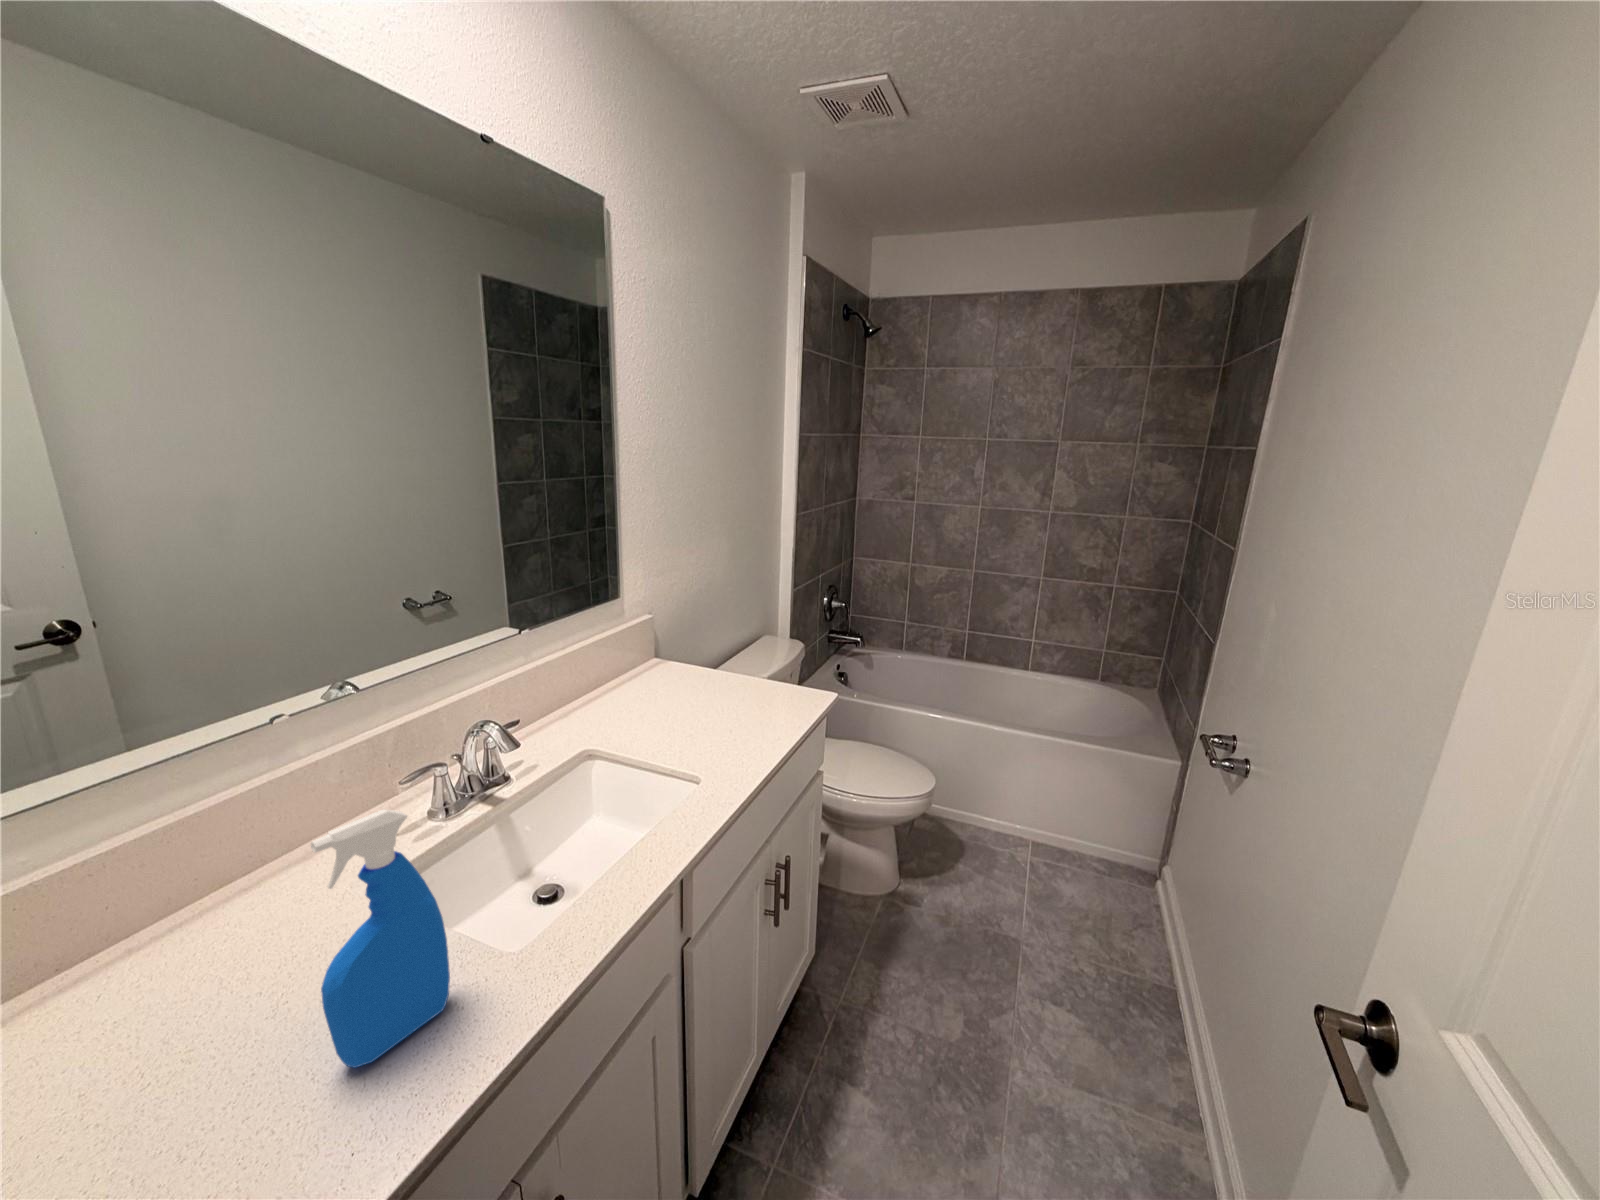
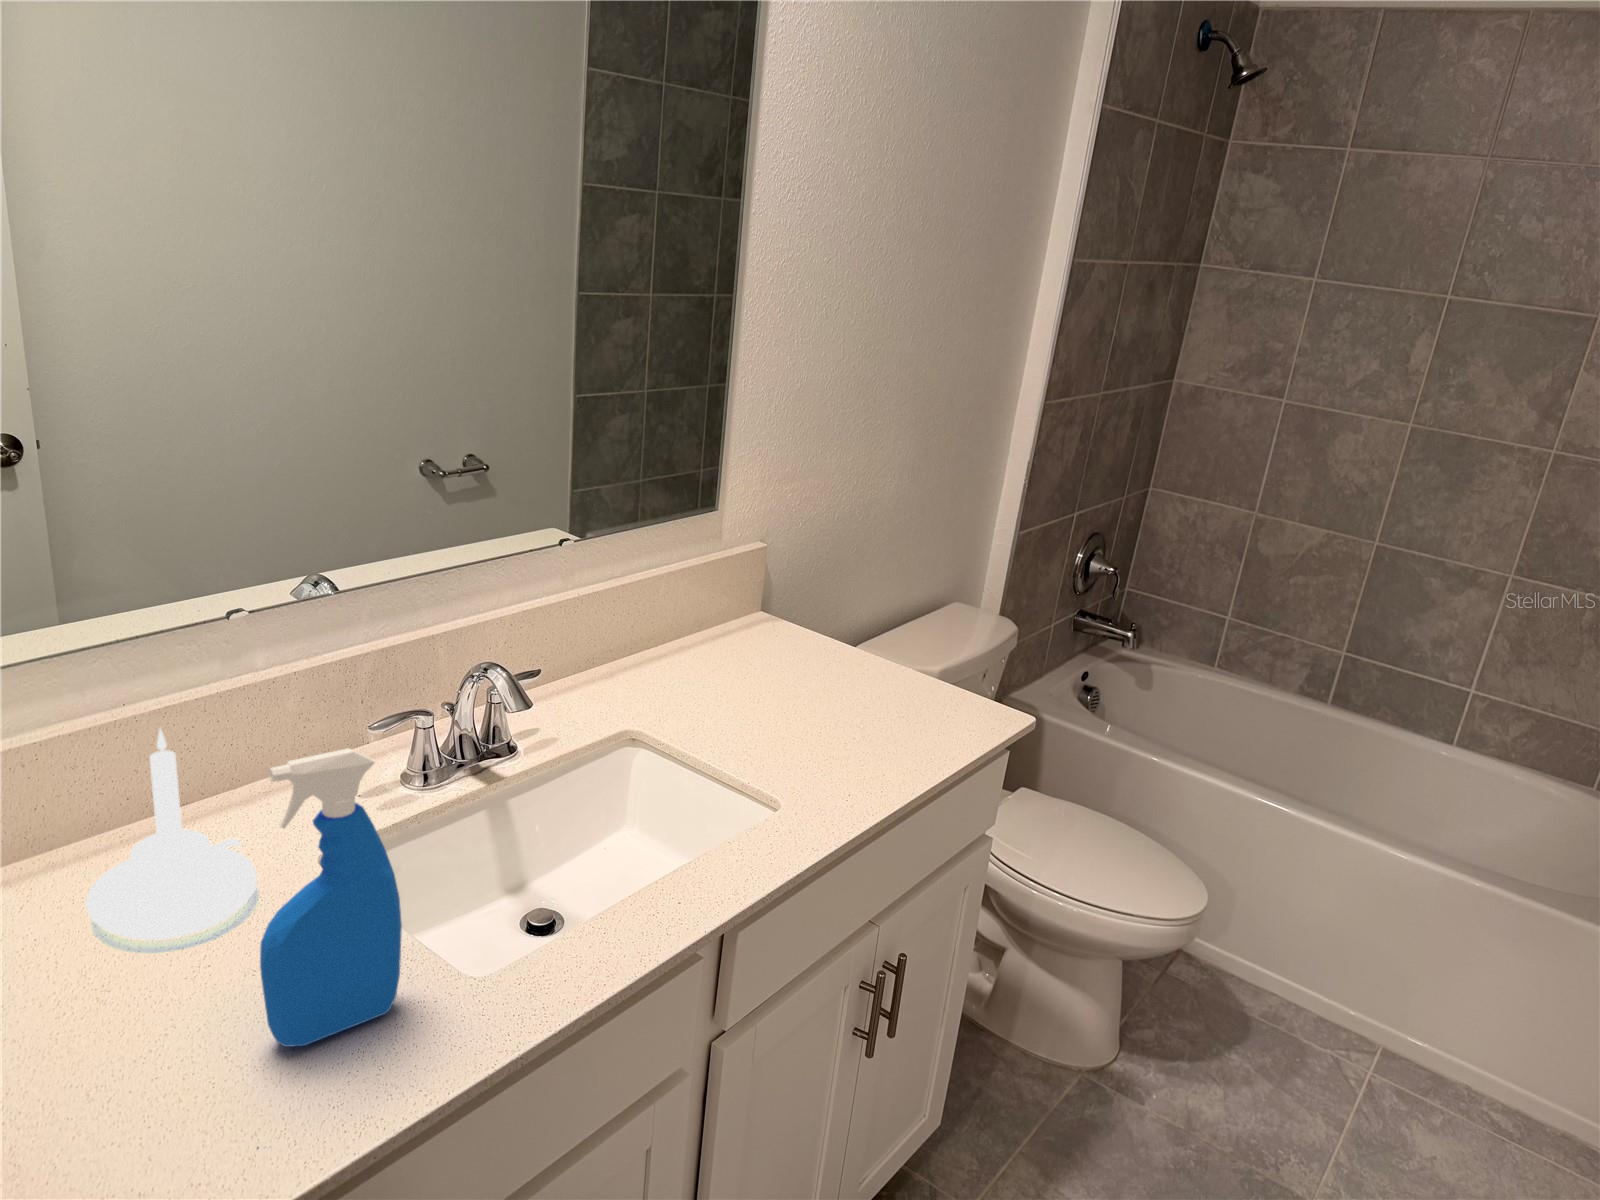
candle holder: none [150,823,315,1007] -> present [85,729,257,940]

